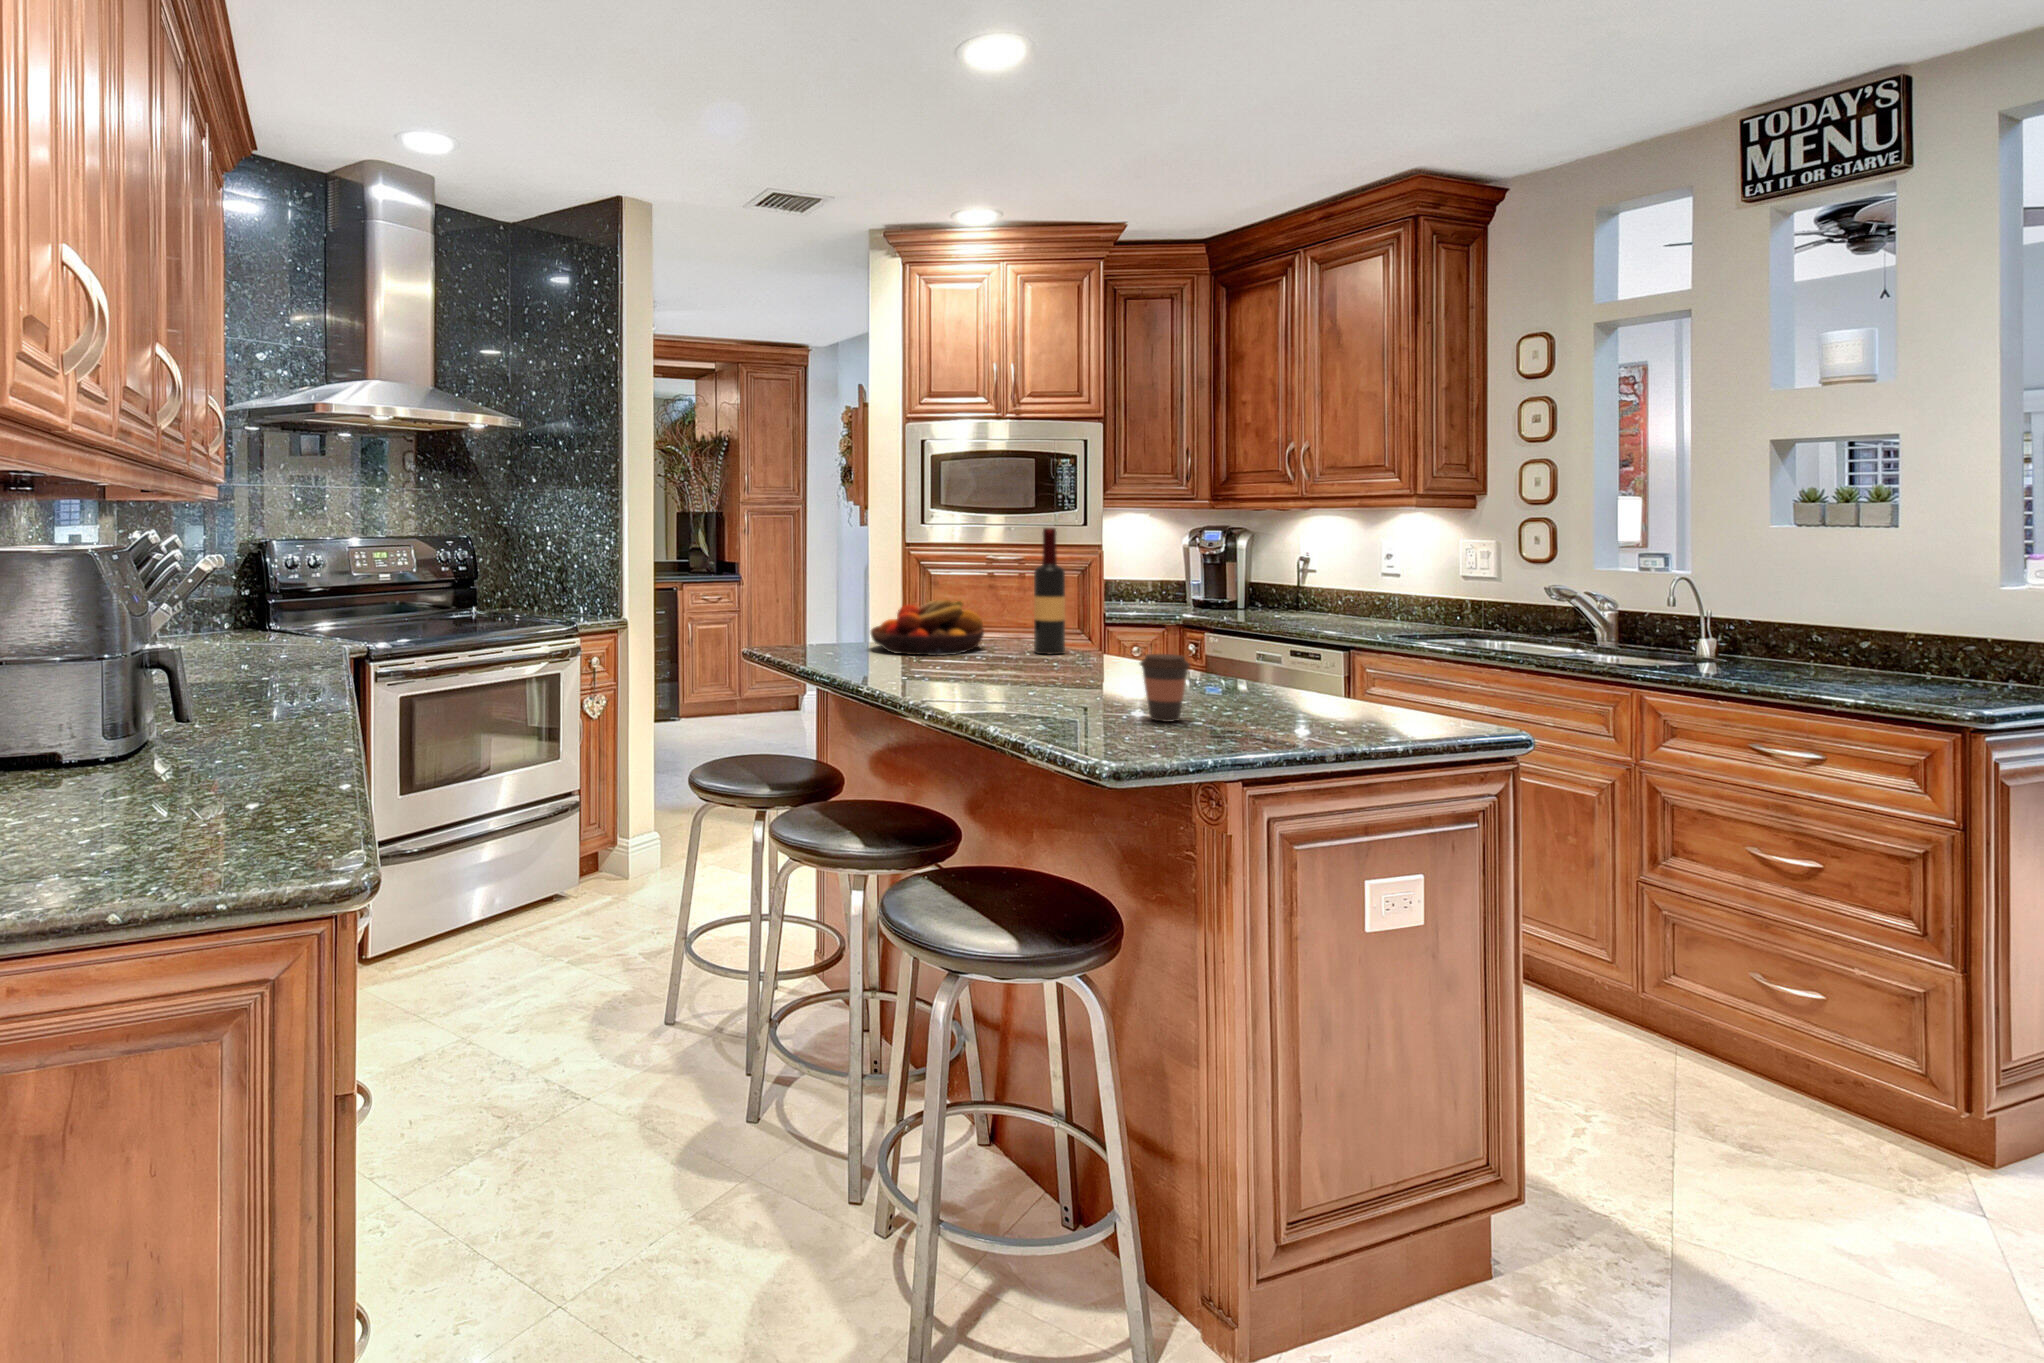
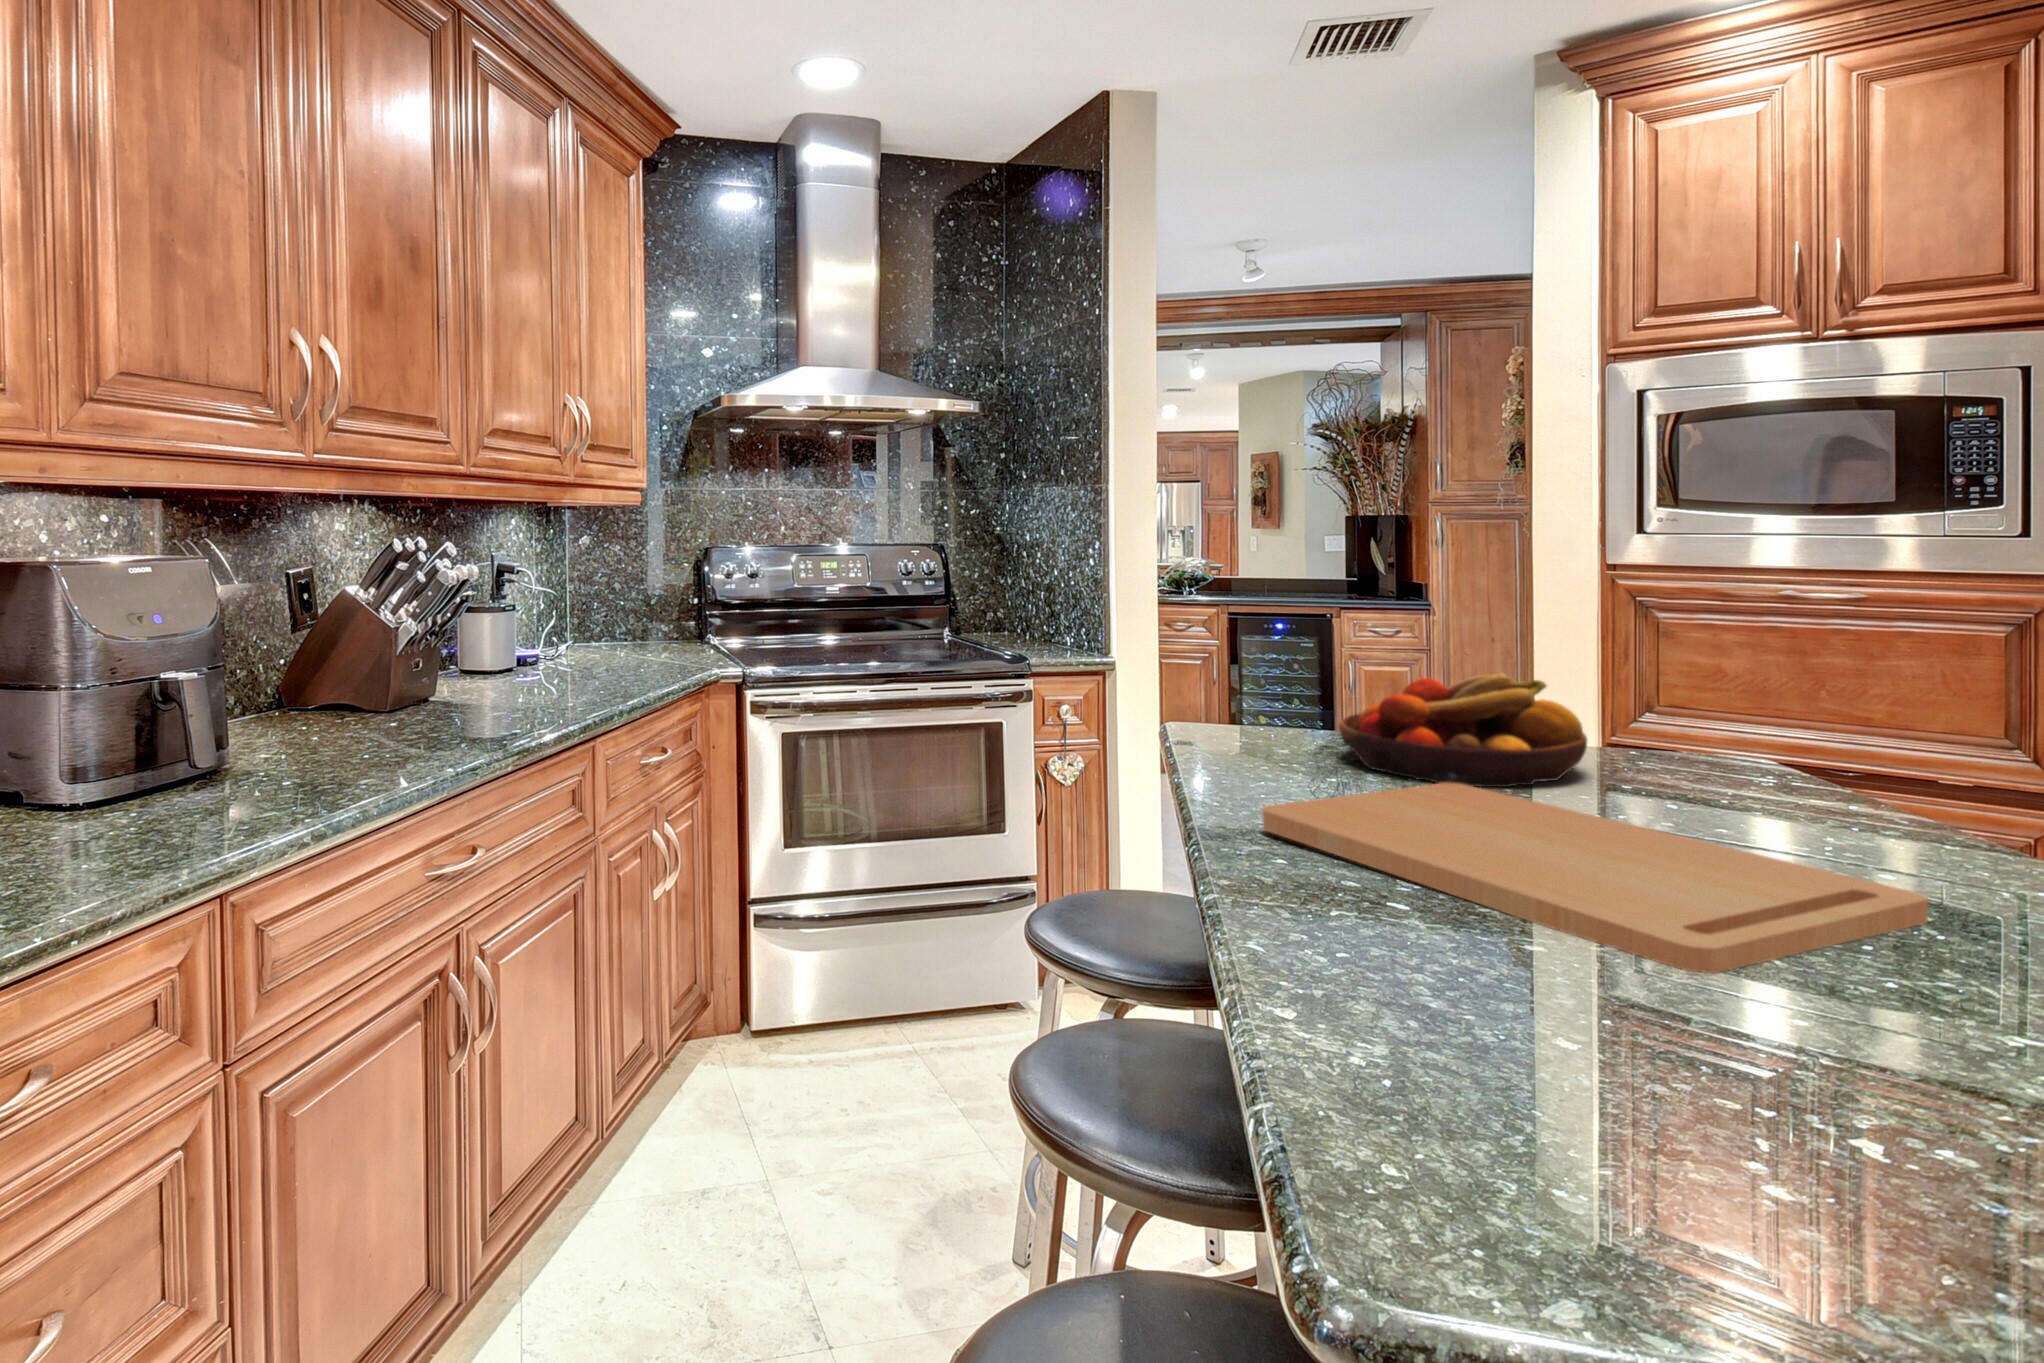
wine bottle: present [1034,528,1065,655] -> none [1688,538,1778,824]
cutting board: none [903,650,1138,691] -> present [1262,783,1928,973]
coffee cup: present [1140,654,1190,722] -> none [1629,952,1850,1219]

